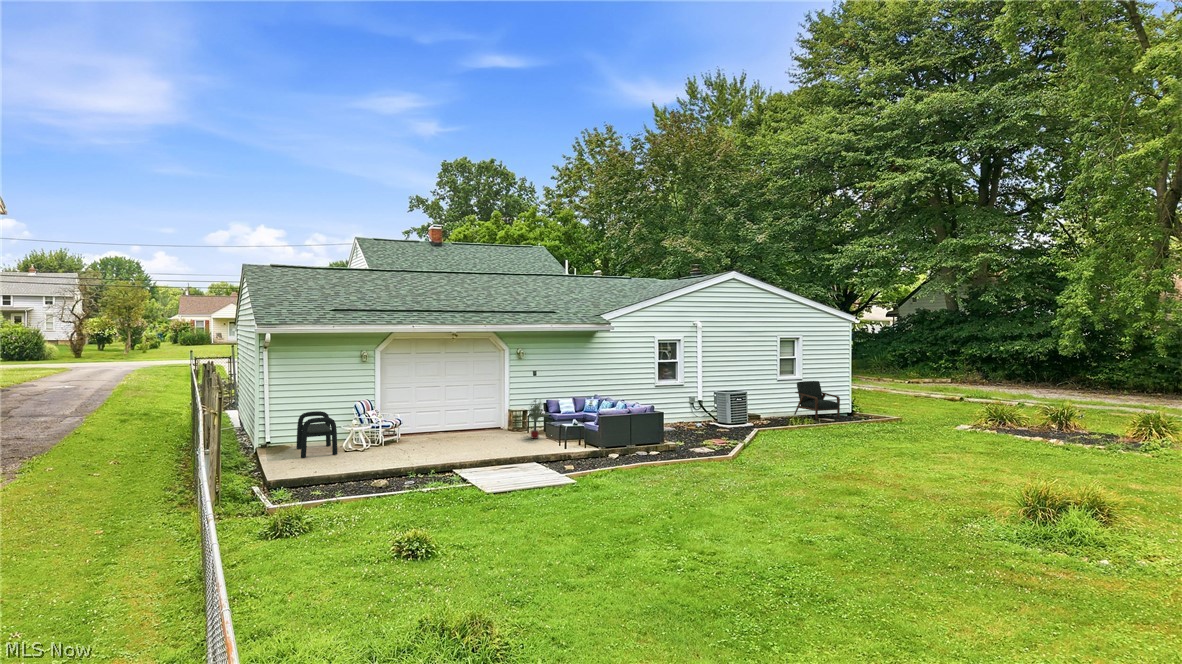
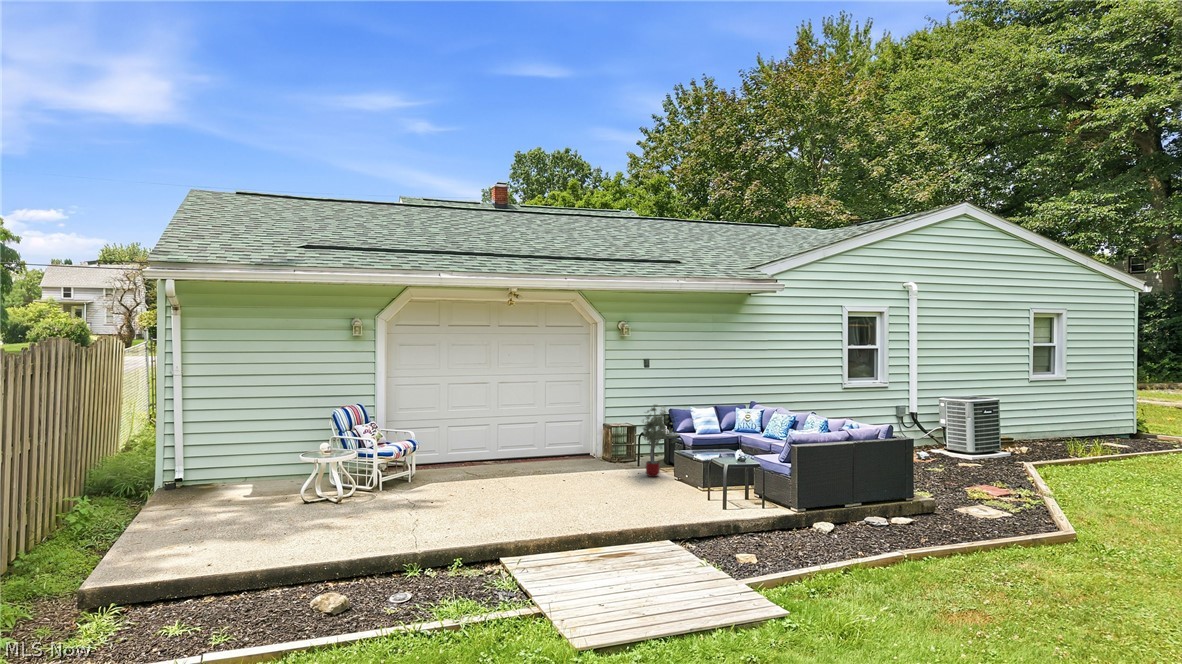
chair: present [794,381,840,419] -> none [1061,385,1157,450]
bench: present [296,411,338,458] -> none [218,420,295,510]

